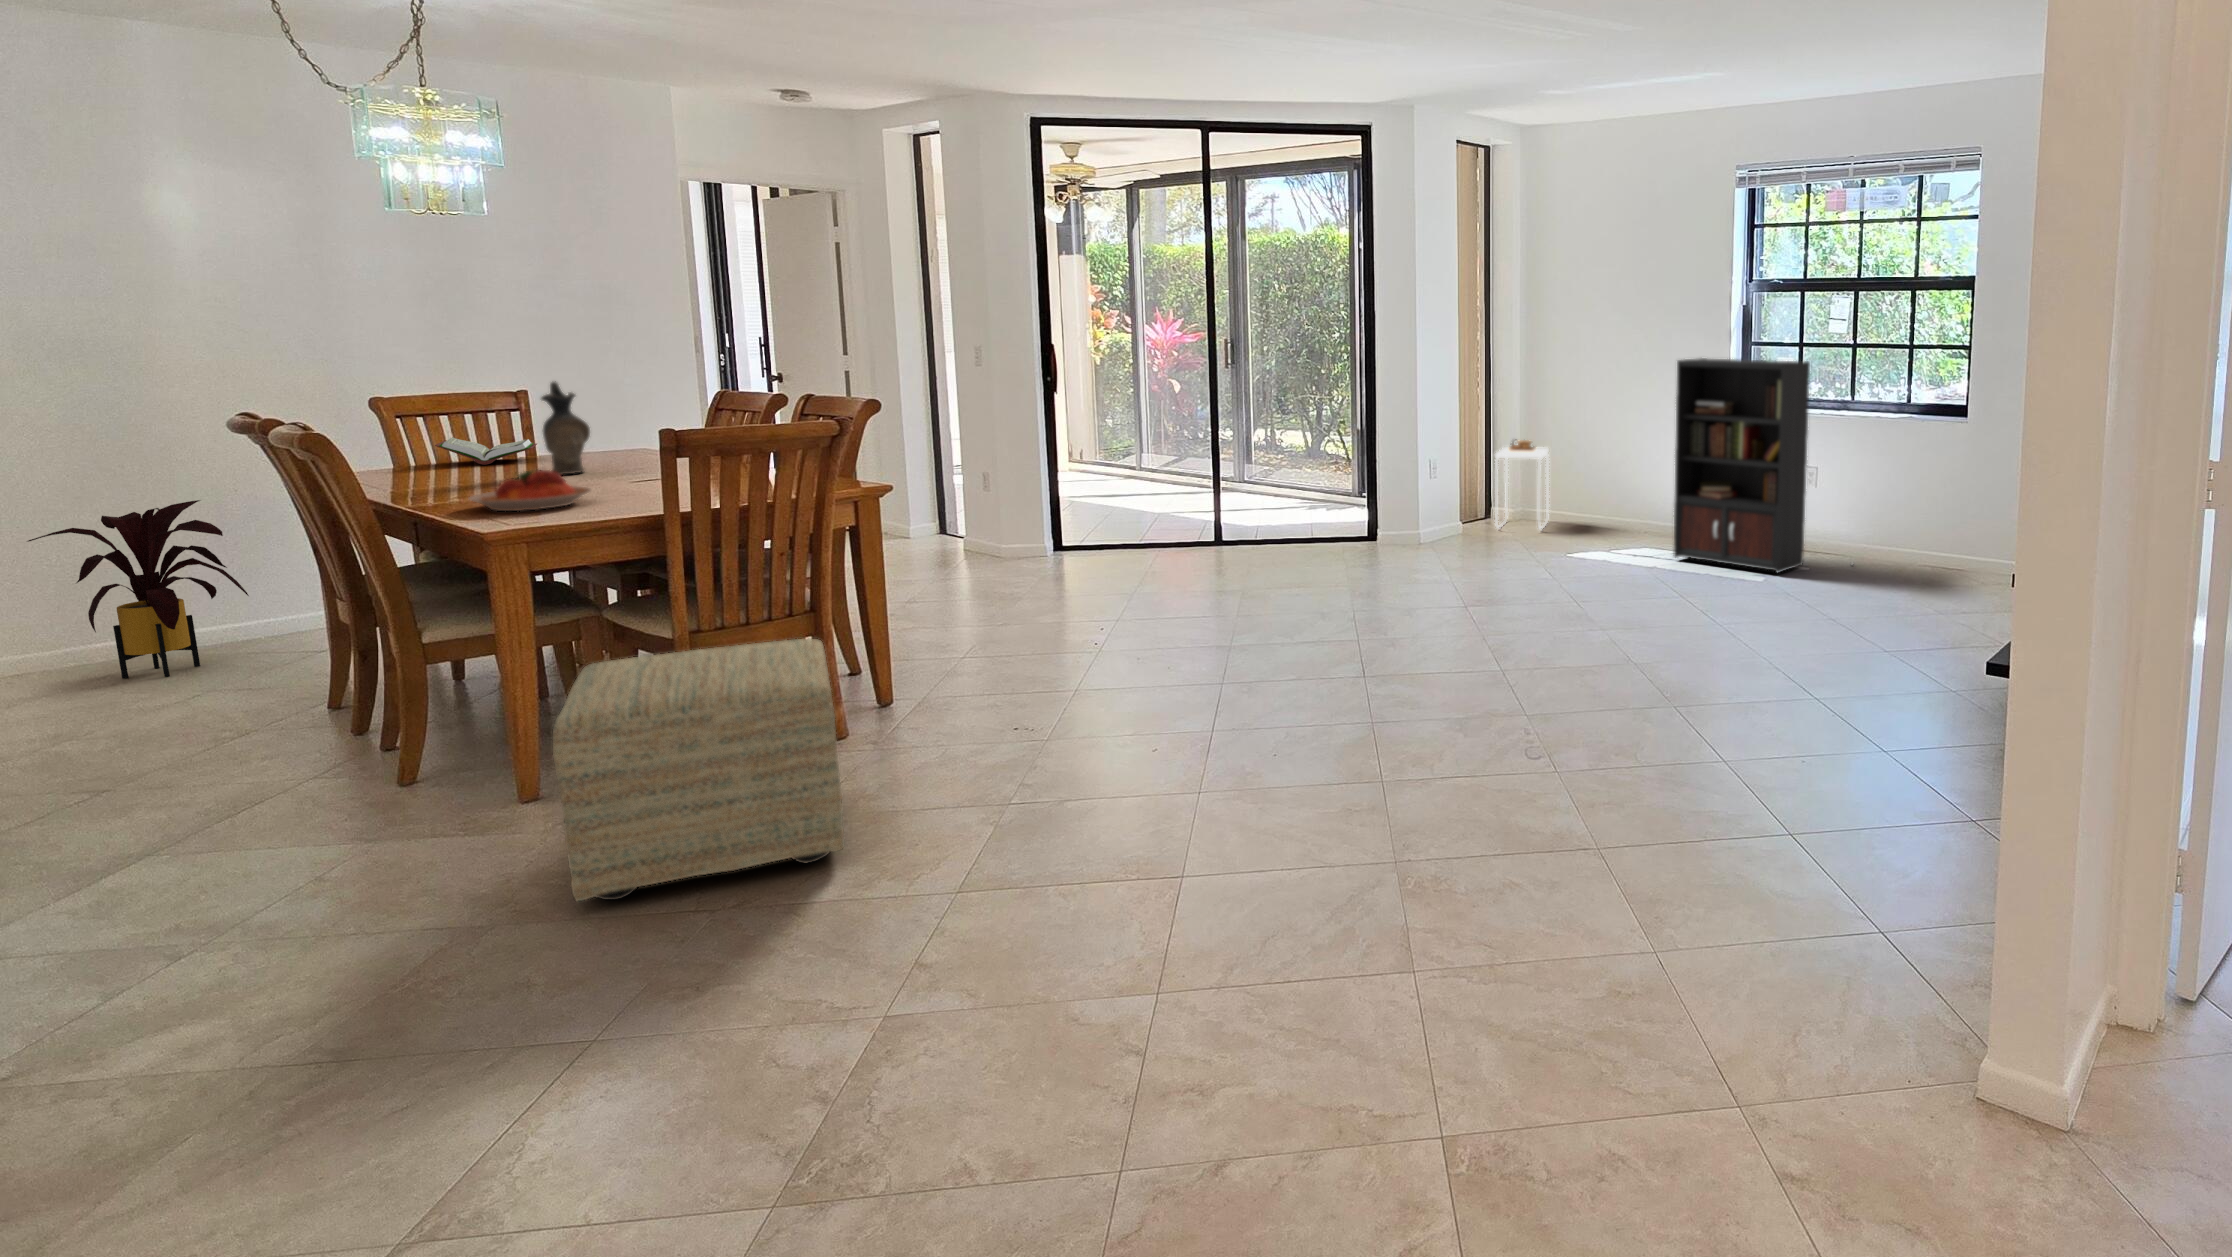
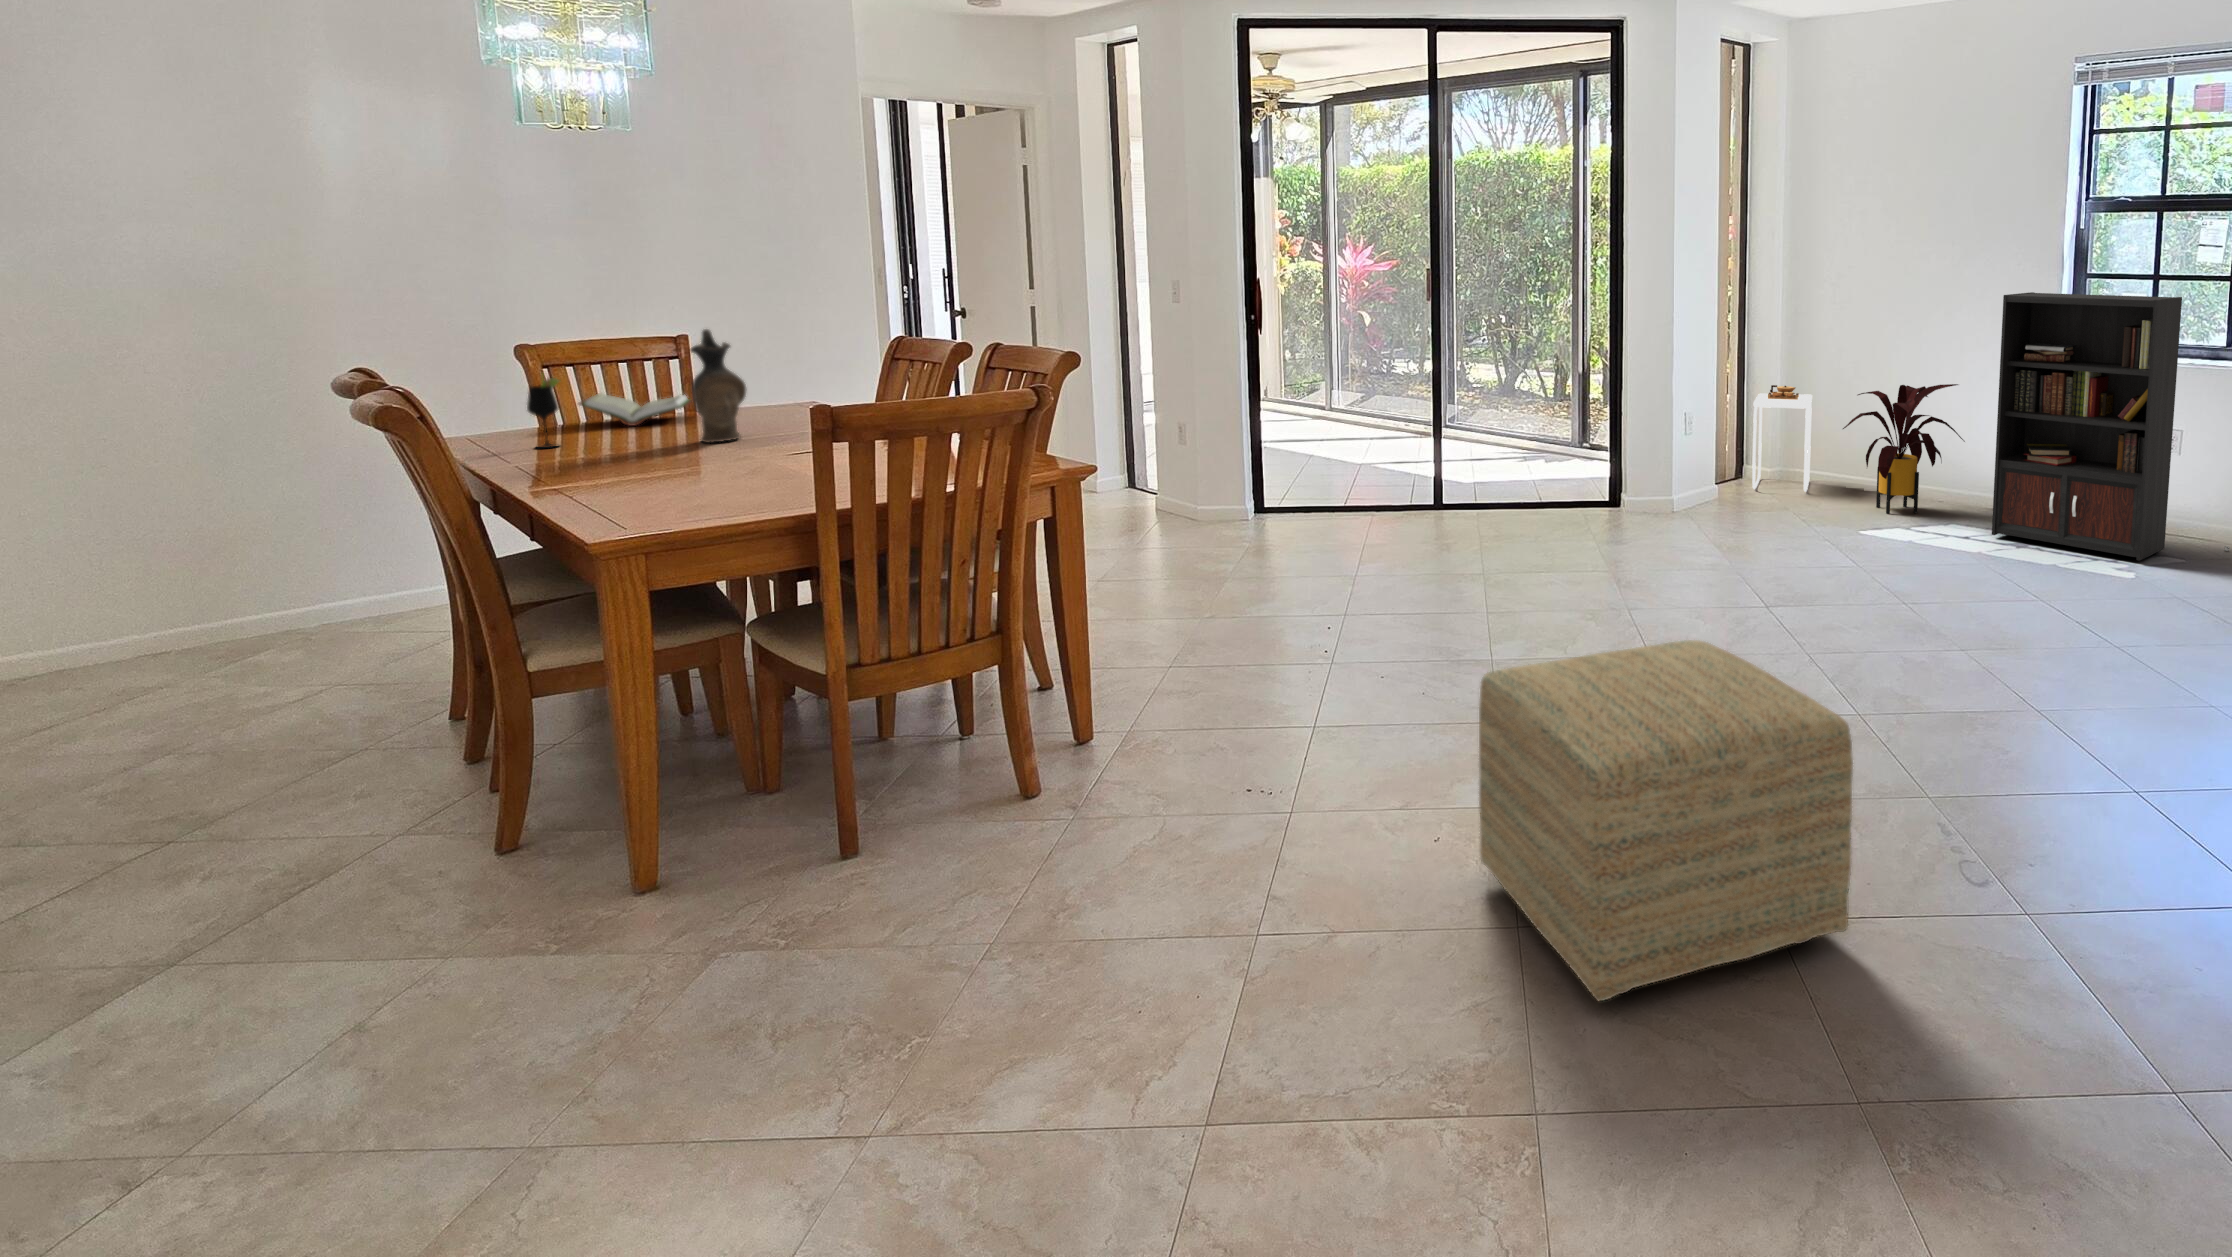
wine glass: none [398,416,427,480] -> present [527,375,559,448]
plate: present [469,470,591,511] -> none [583,444,736,503]
house plant: present [28,500,249,678] -> present [1843,384,1965,514]
ottoman: present [553,639,845,901] -> present [1479,640,1853,1001]

